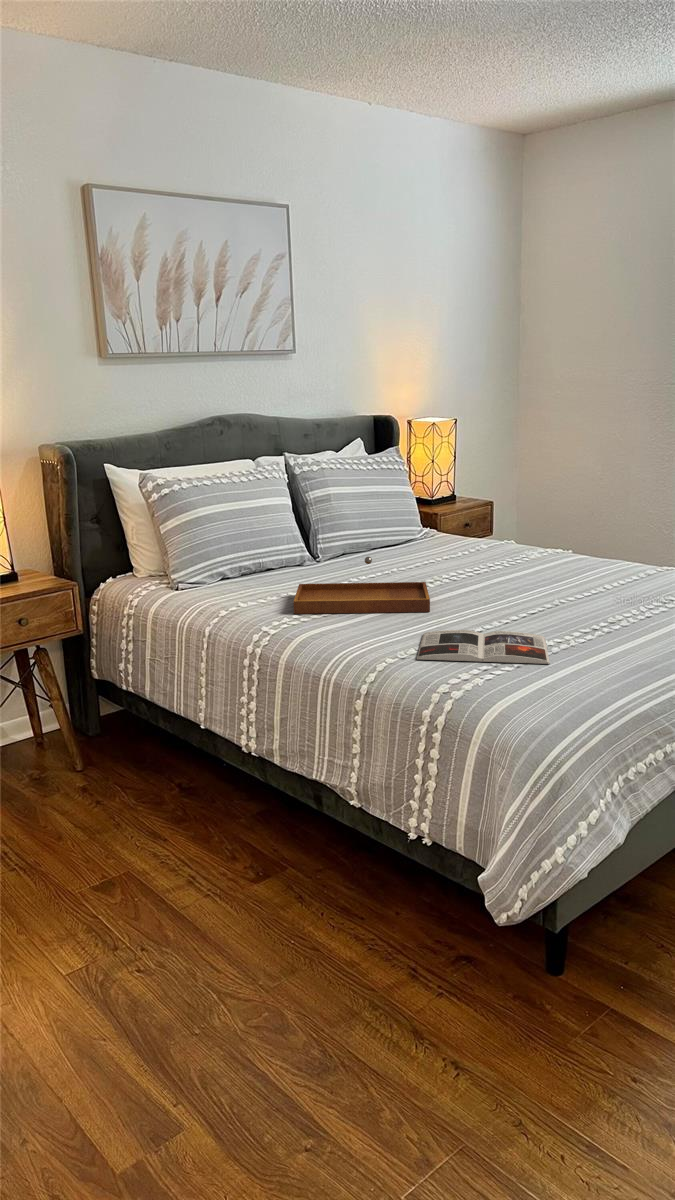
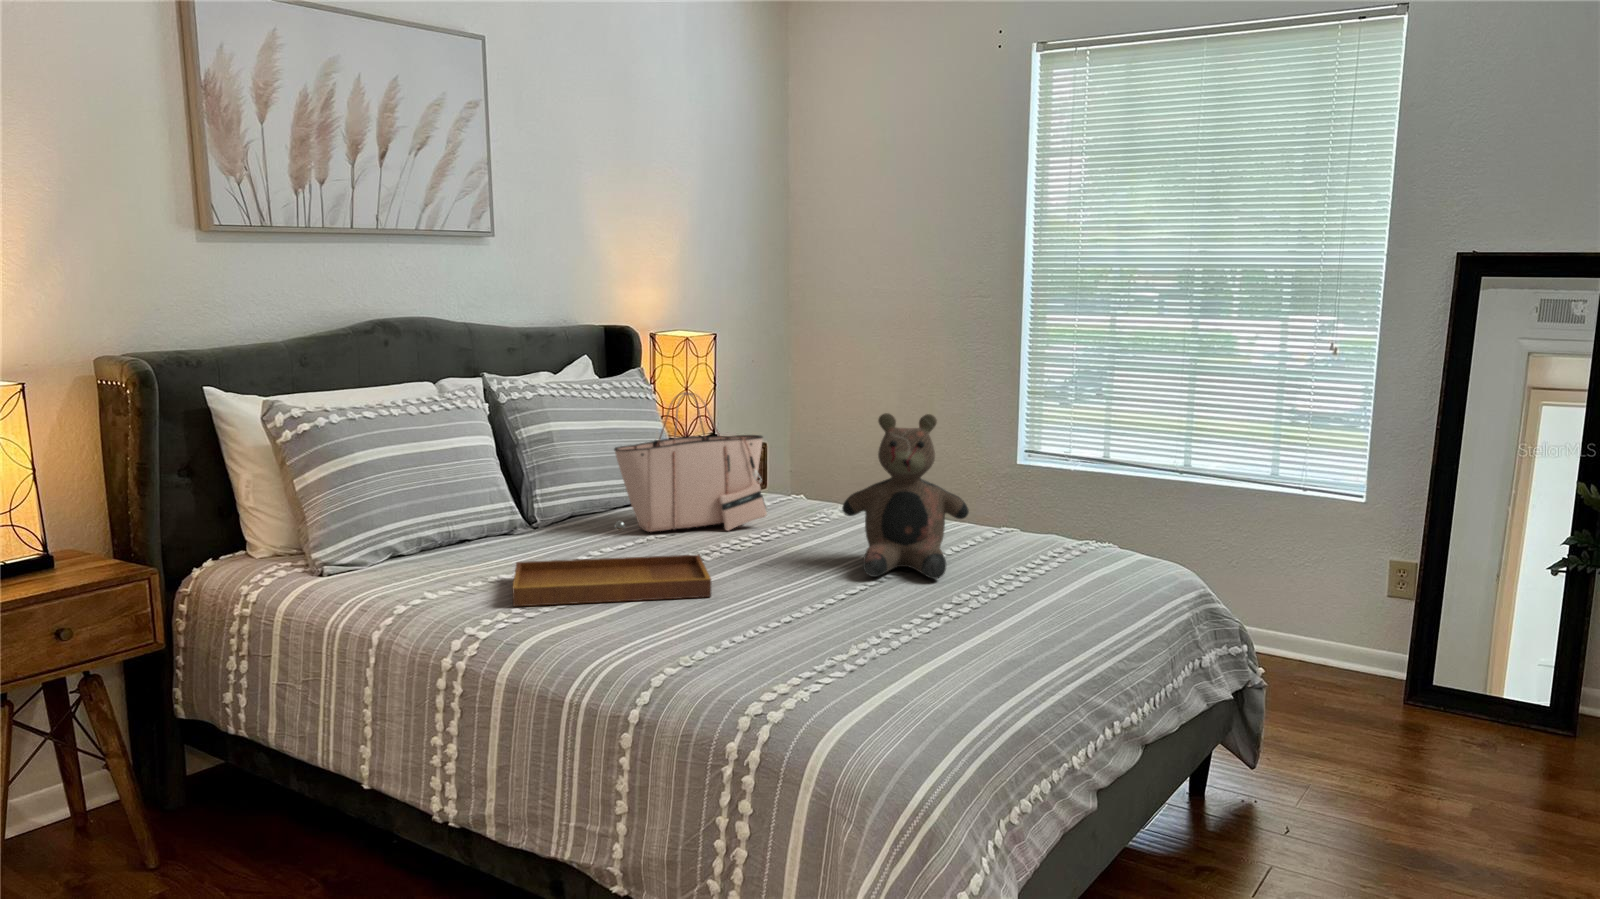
tote bag: none [371,465,481,566] -> present [614,392,767,532]
teddy bear: none [532,480,630,604] -> present [842,413,969,579]
magazine: present [417,630,550,664] -> none [707,621,892,668]

